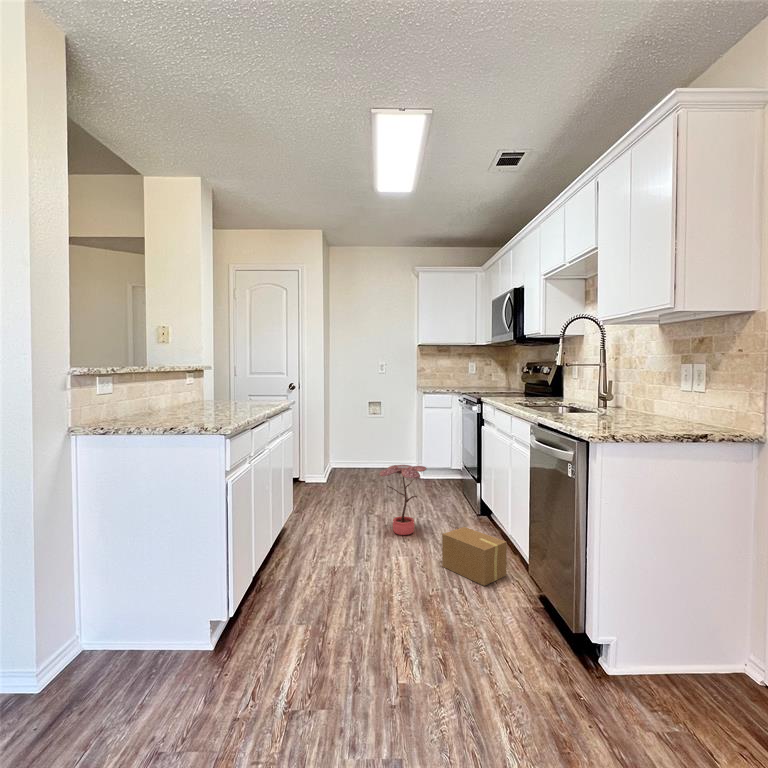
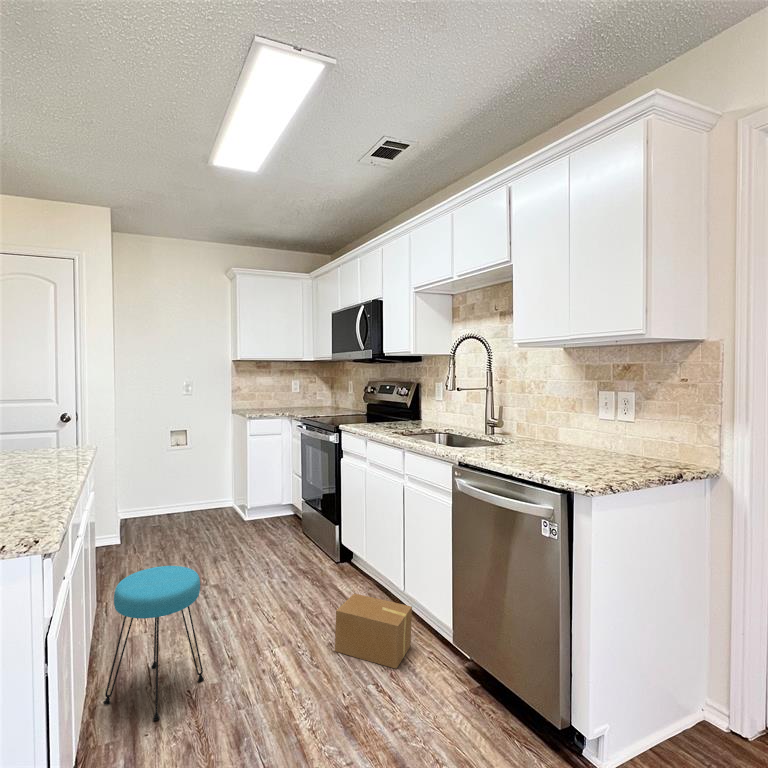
potted plant: present [379,465,427,535] -> none [233,517,290,612]
stool: none [285,482,346,575] -> present [104,566,204,720]

